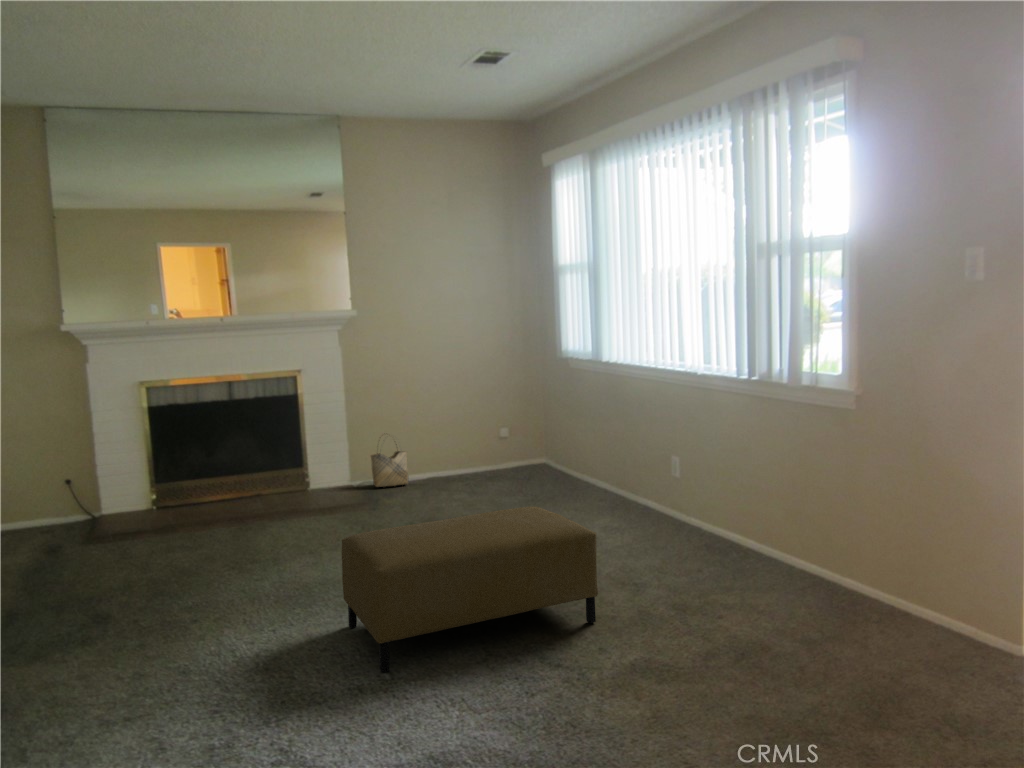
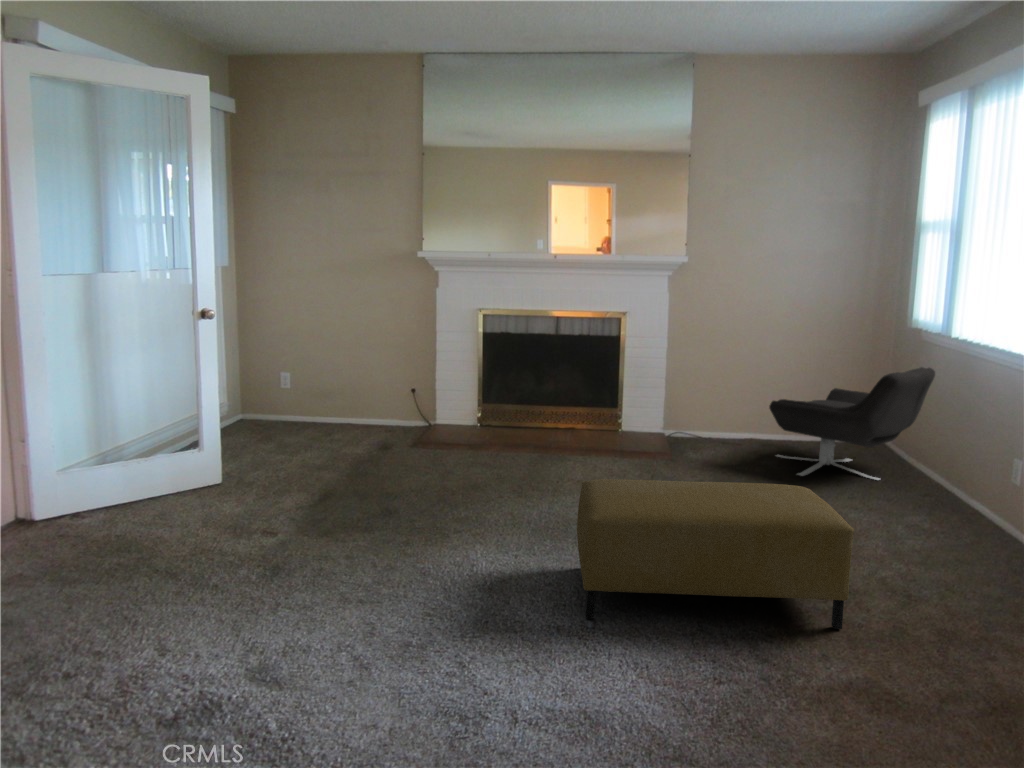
lounge chair: none [457,394,583,503] -> present [769,367,935,480]
woven basket: present [371,437,408,487] -> none [685,385,725,441]

